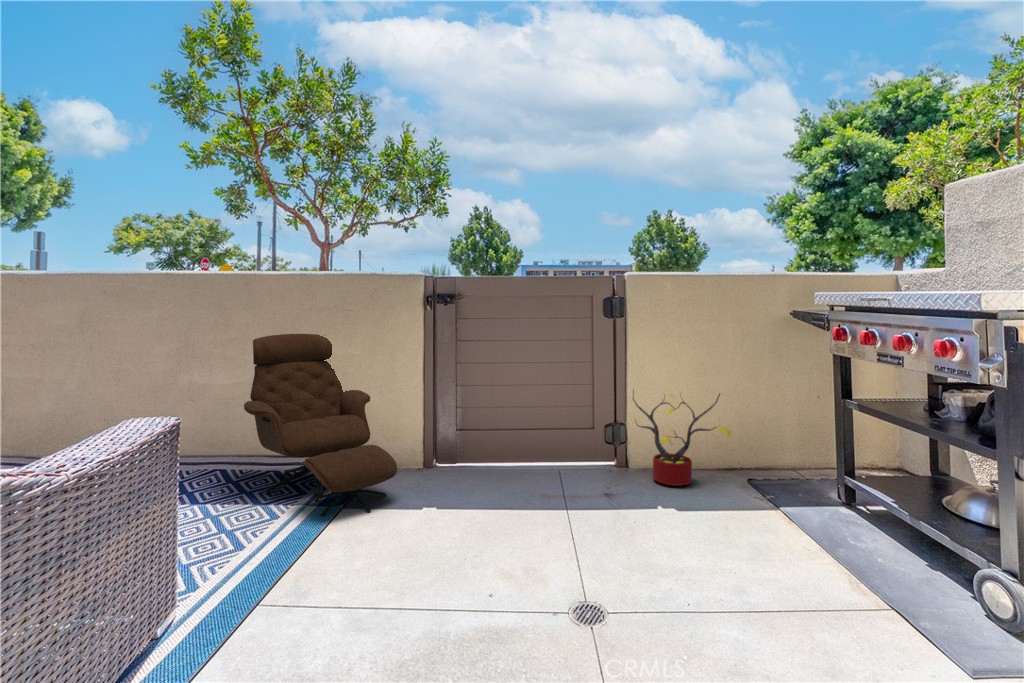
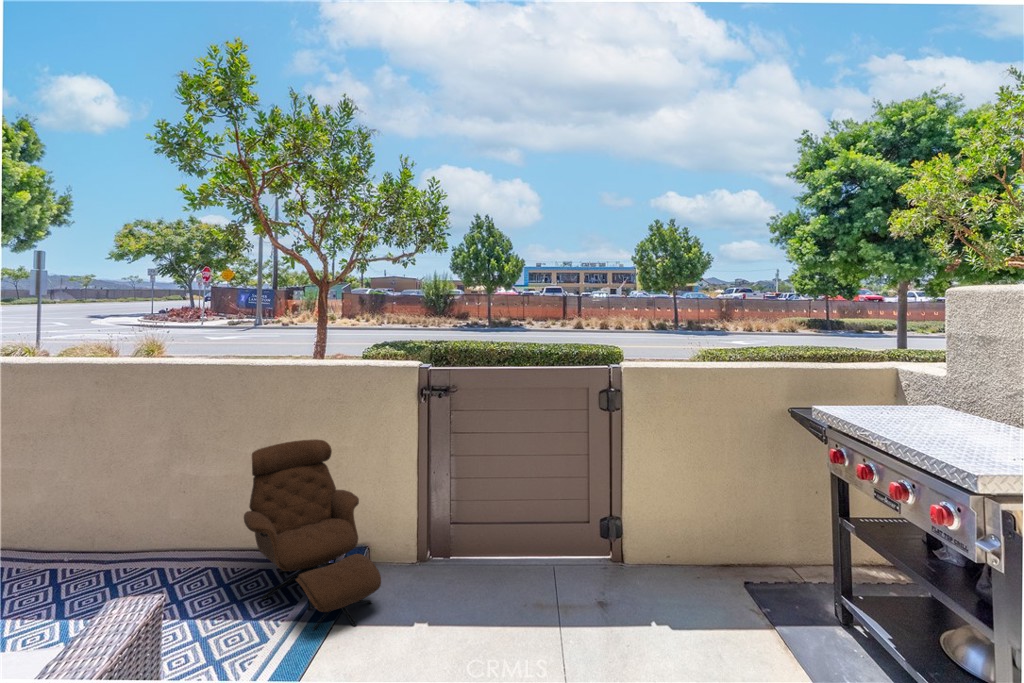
decorative plant: present [629,390,731,486] -> none [594,496,686,592]

